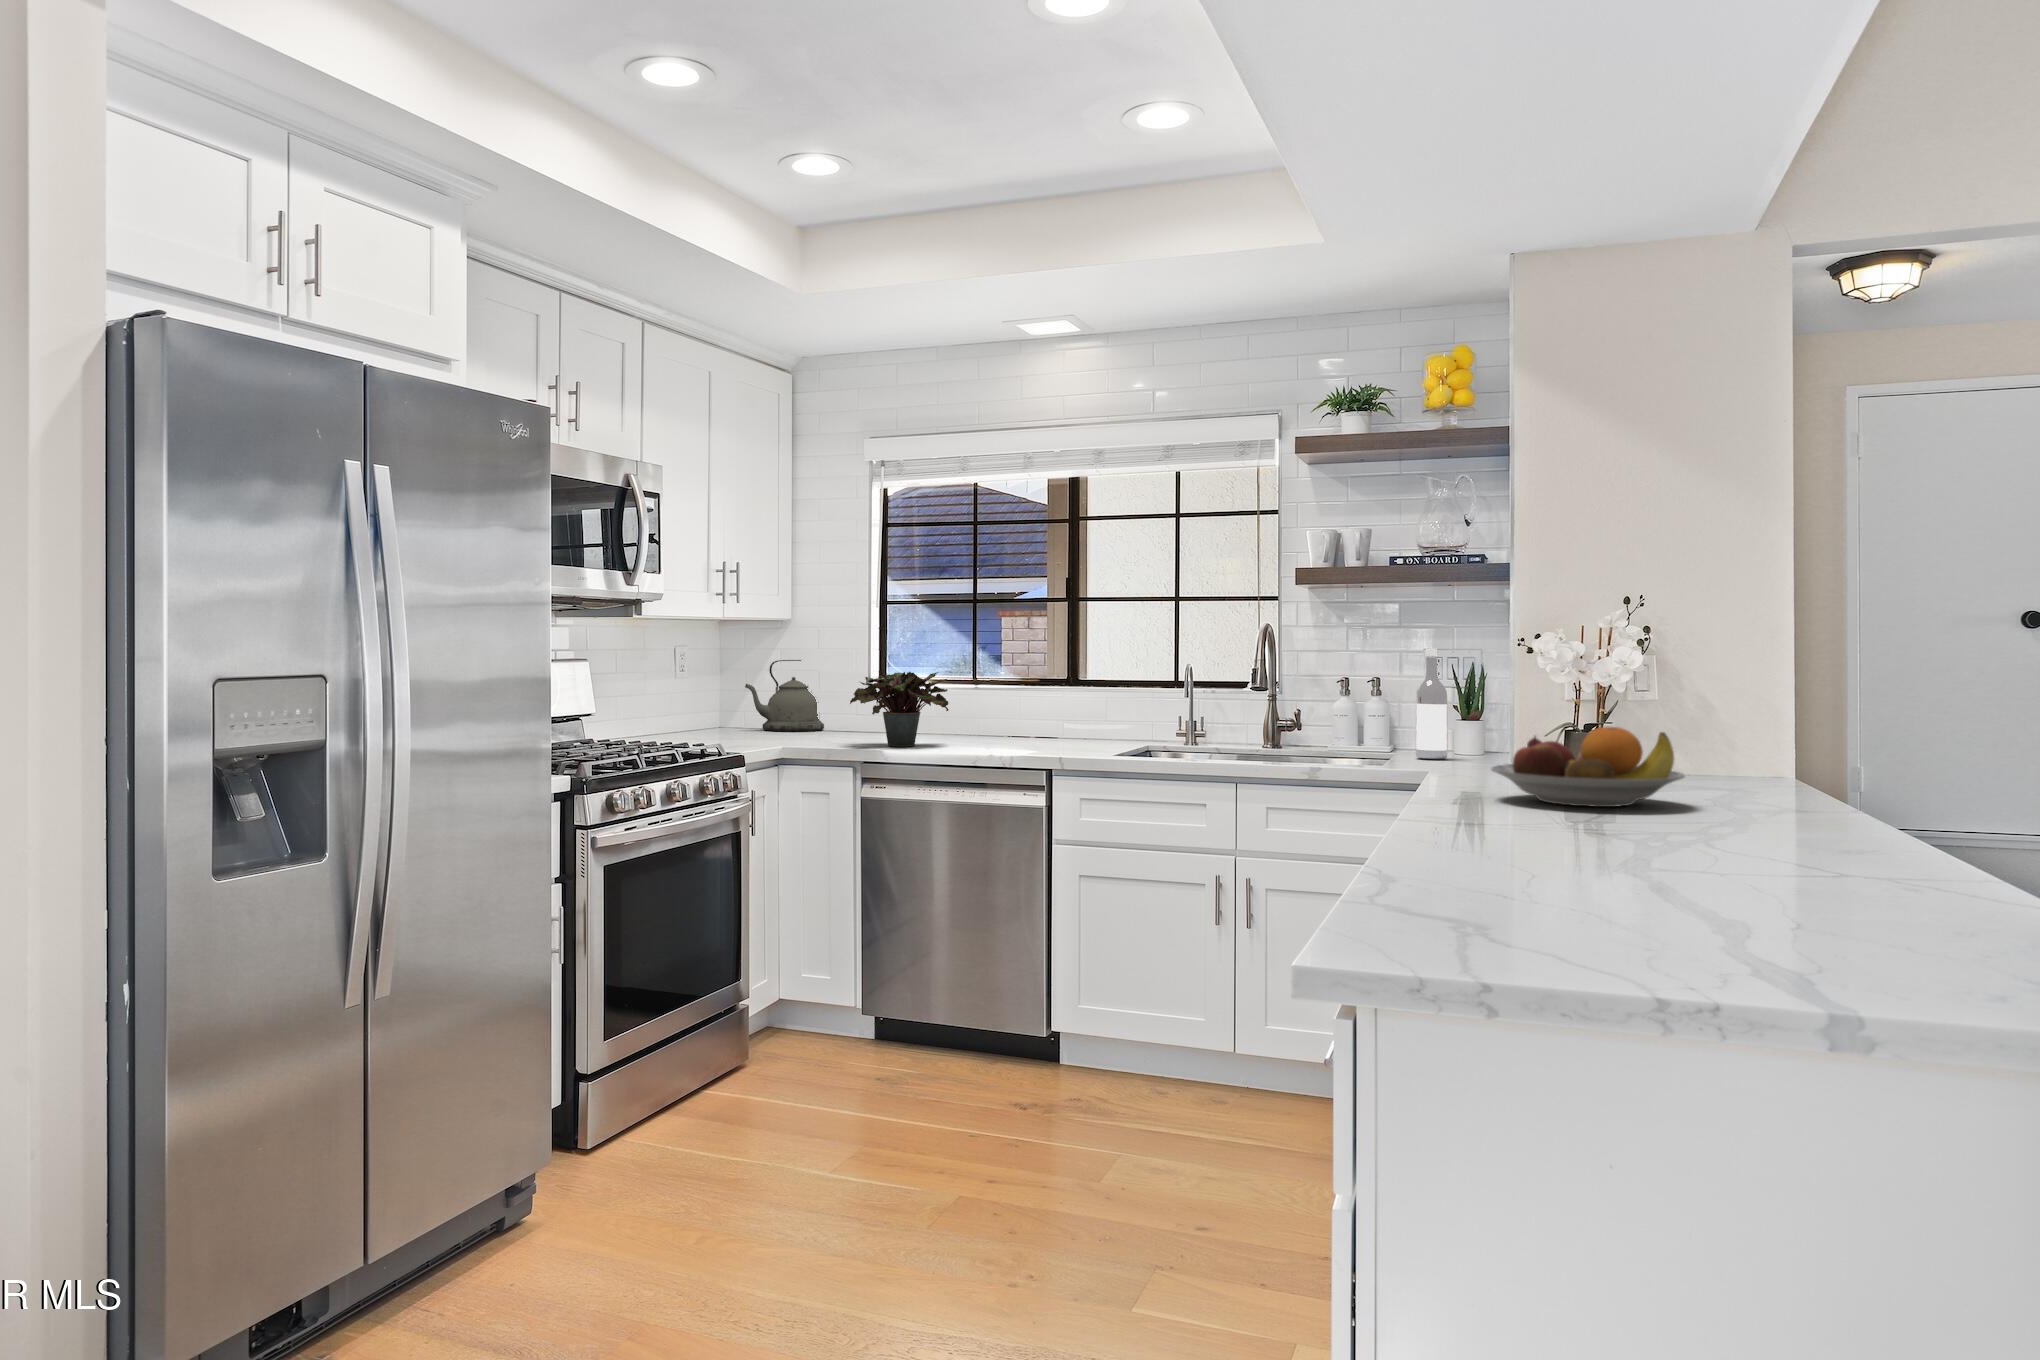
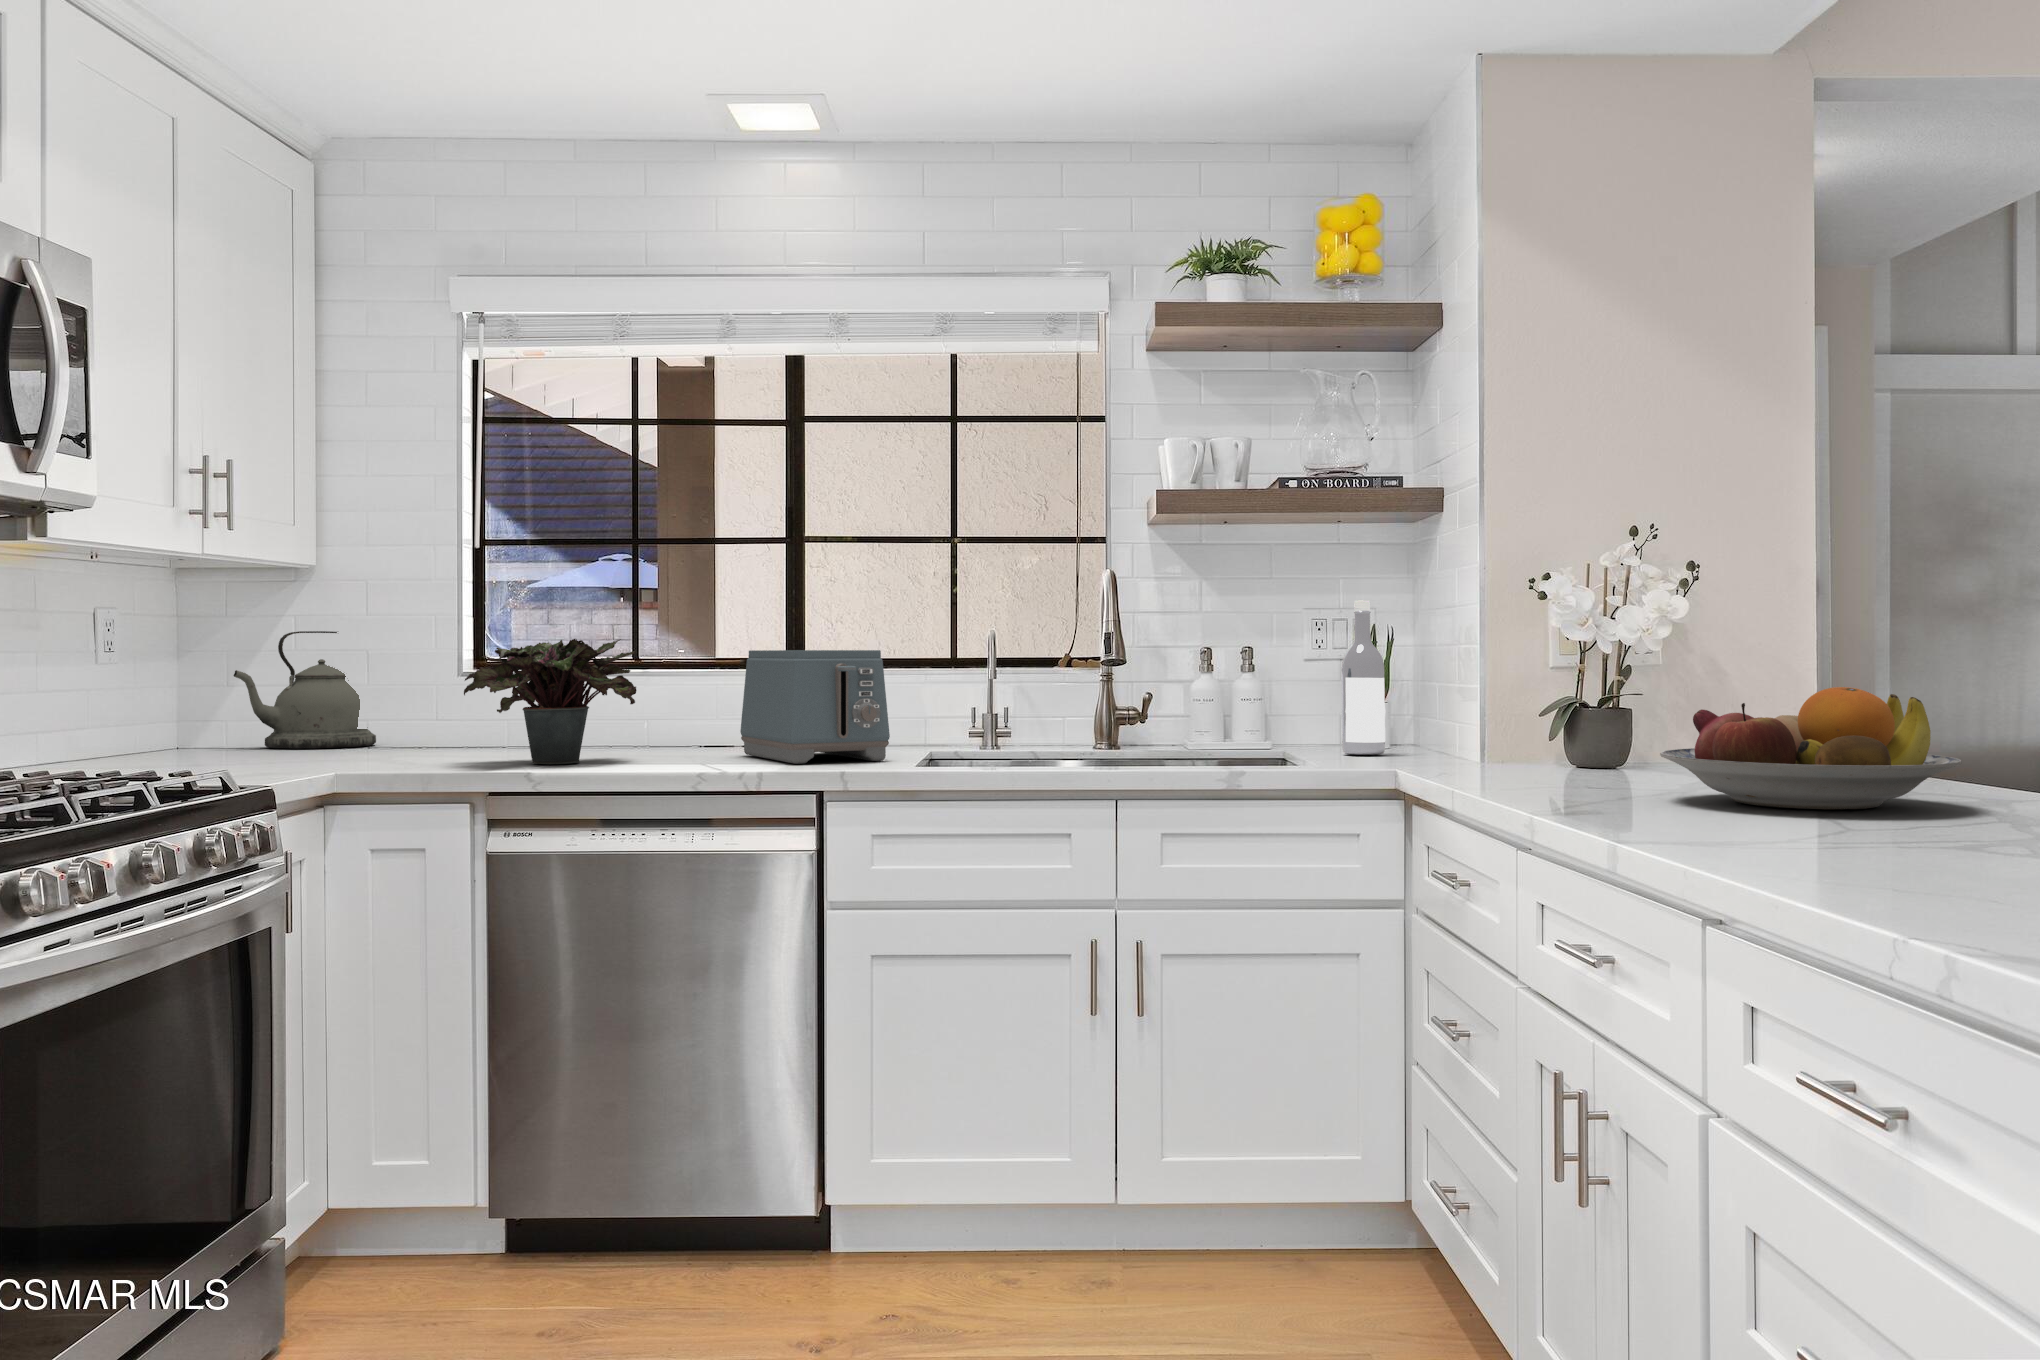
toaster: none [1016,678,1096,751] -> present [740,650,890,764]

